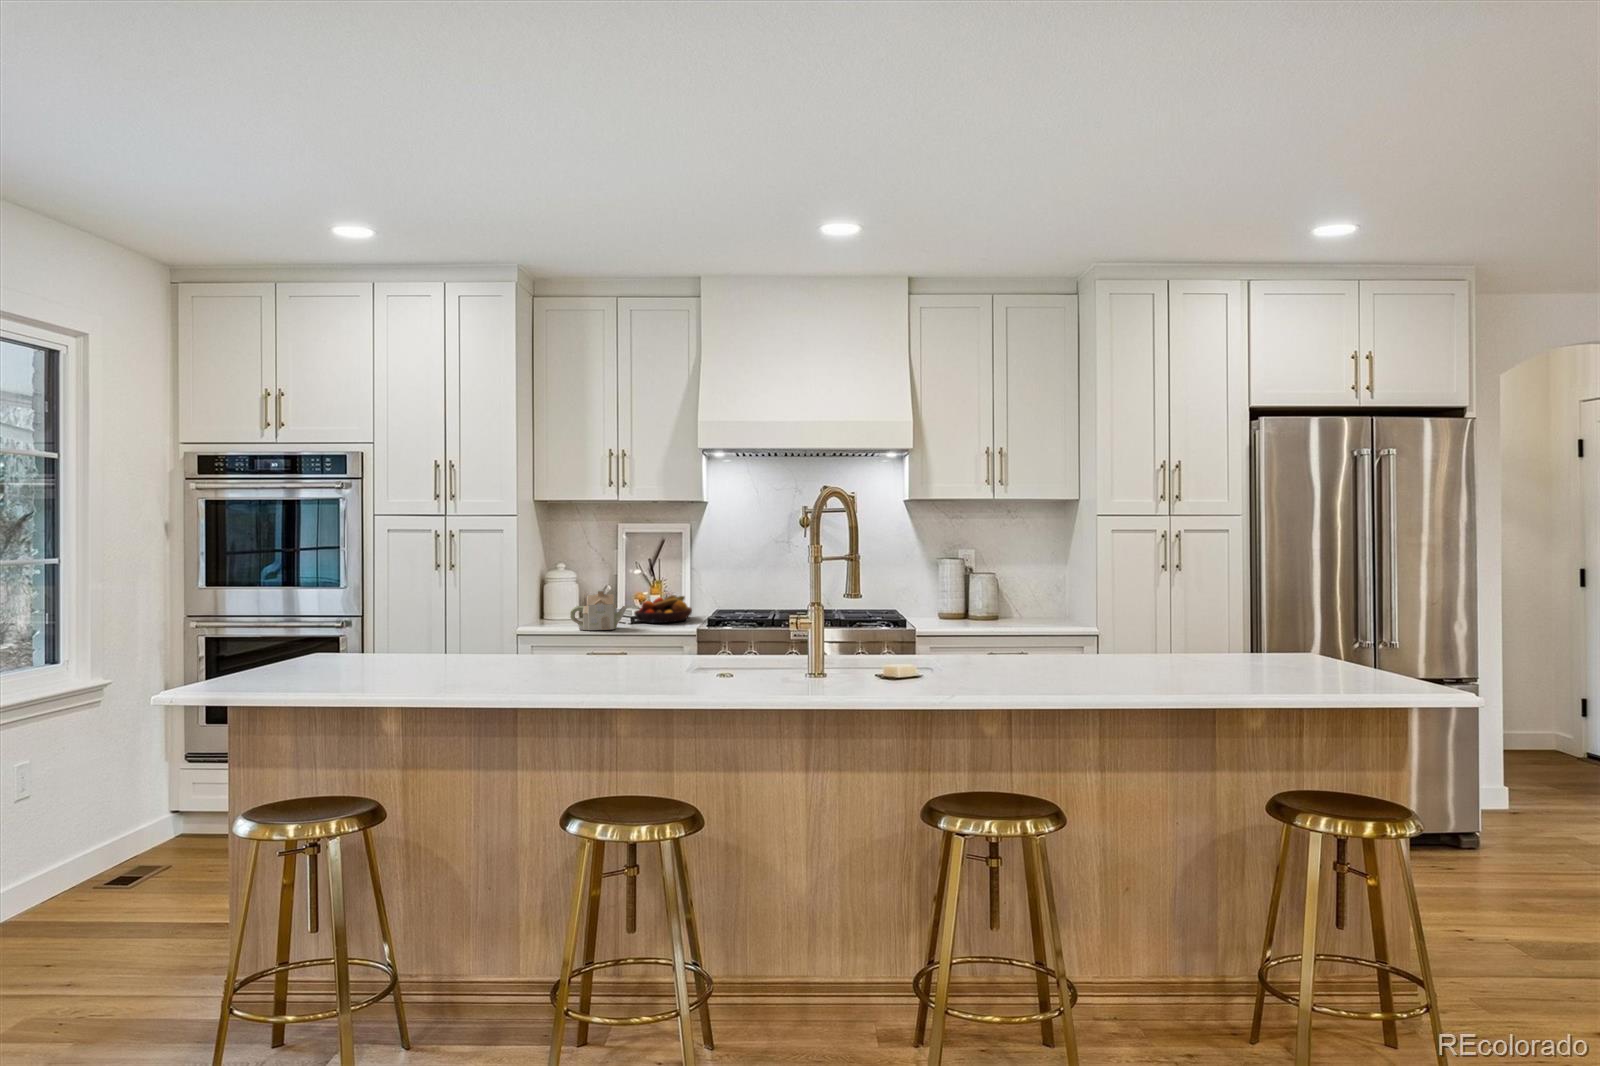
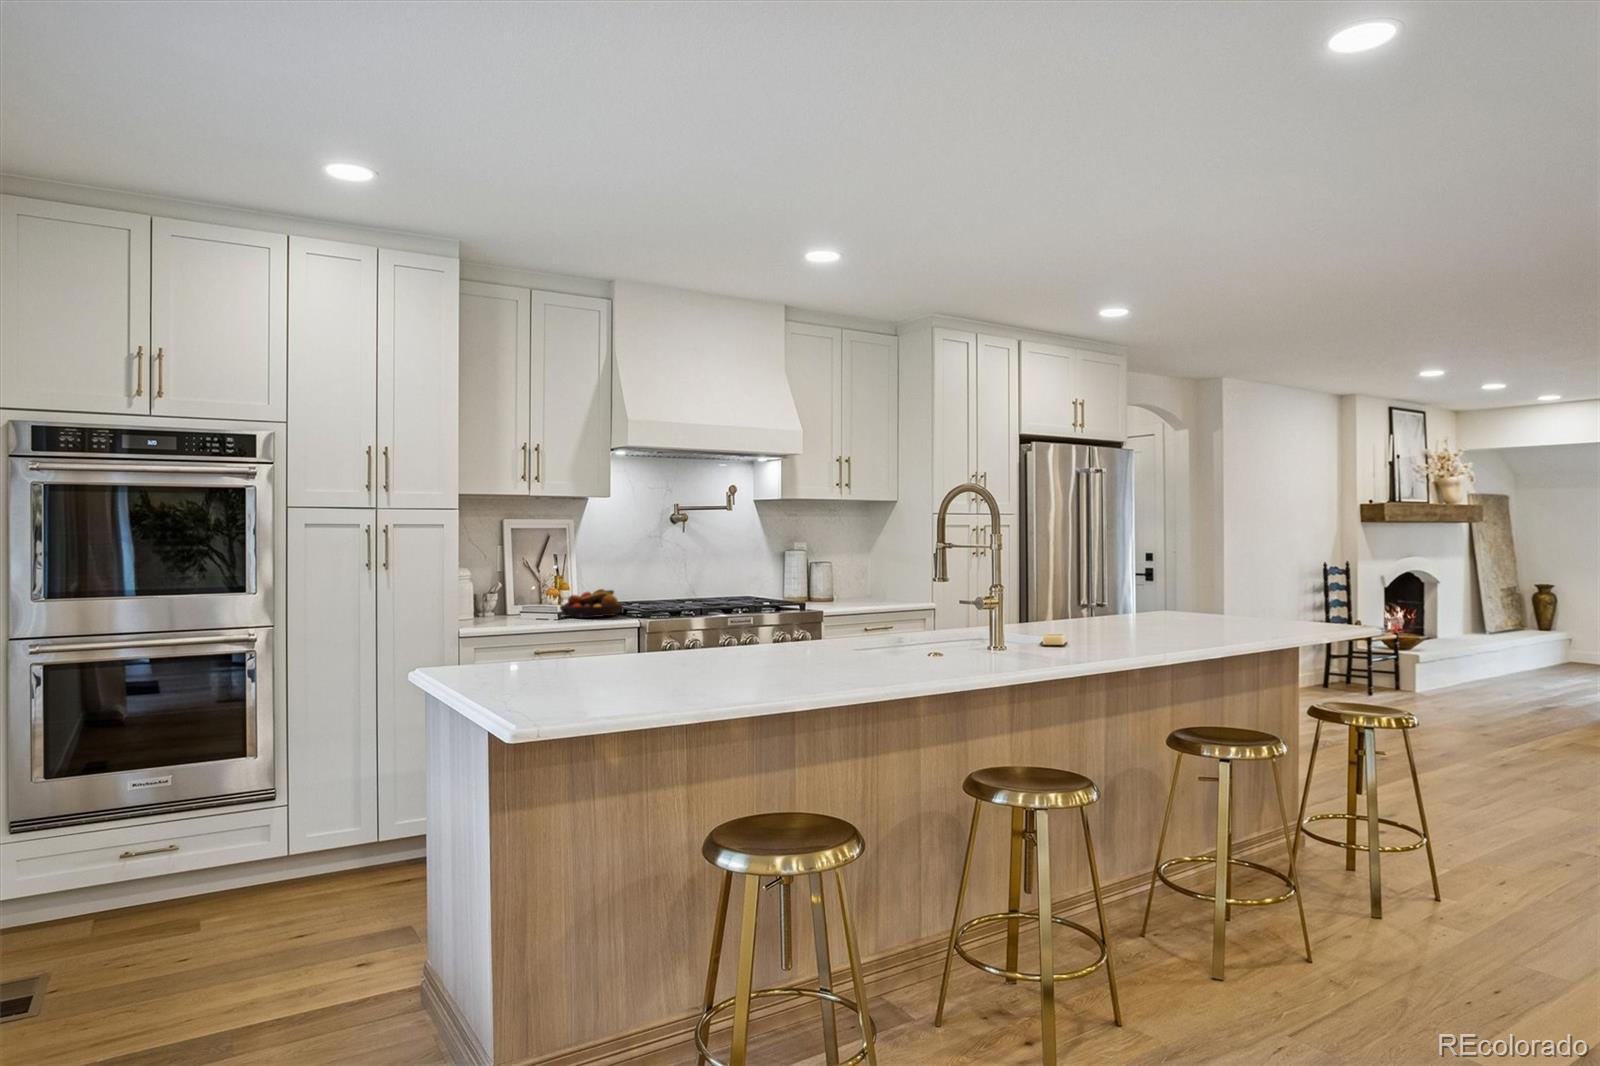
teapot: present [570,590,627,630] -> none [491,581,553,624]

